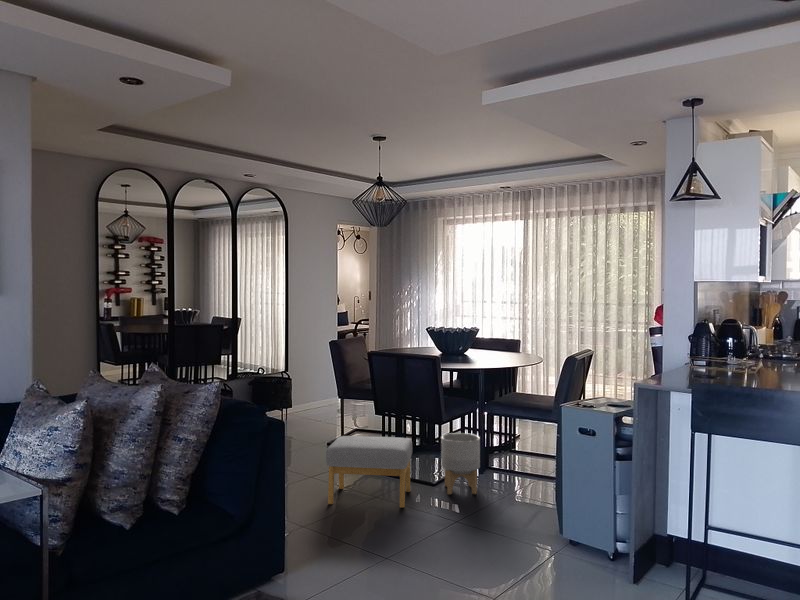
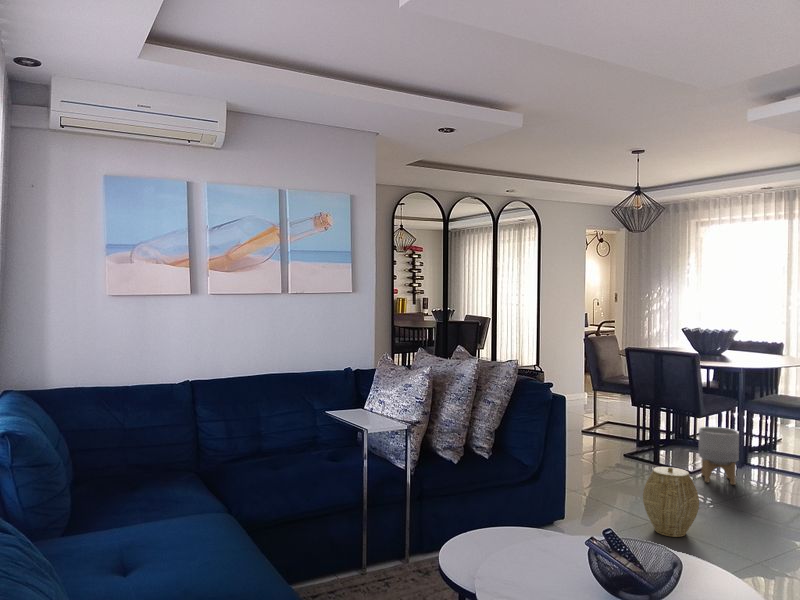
footstool: present [326,436,412,508] -> none [589,421,670,488]
woven basket: none [378,492,437,575] -> present [643,467,699,537]

